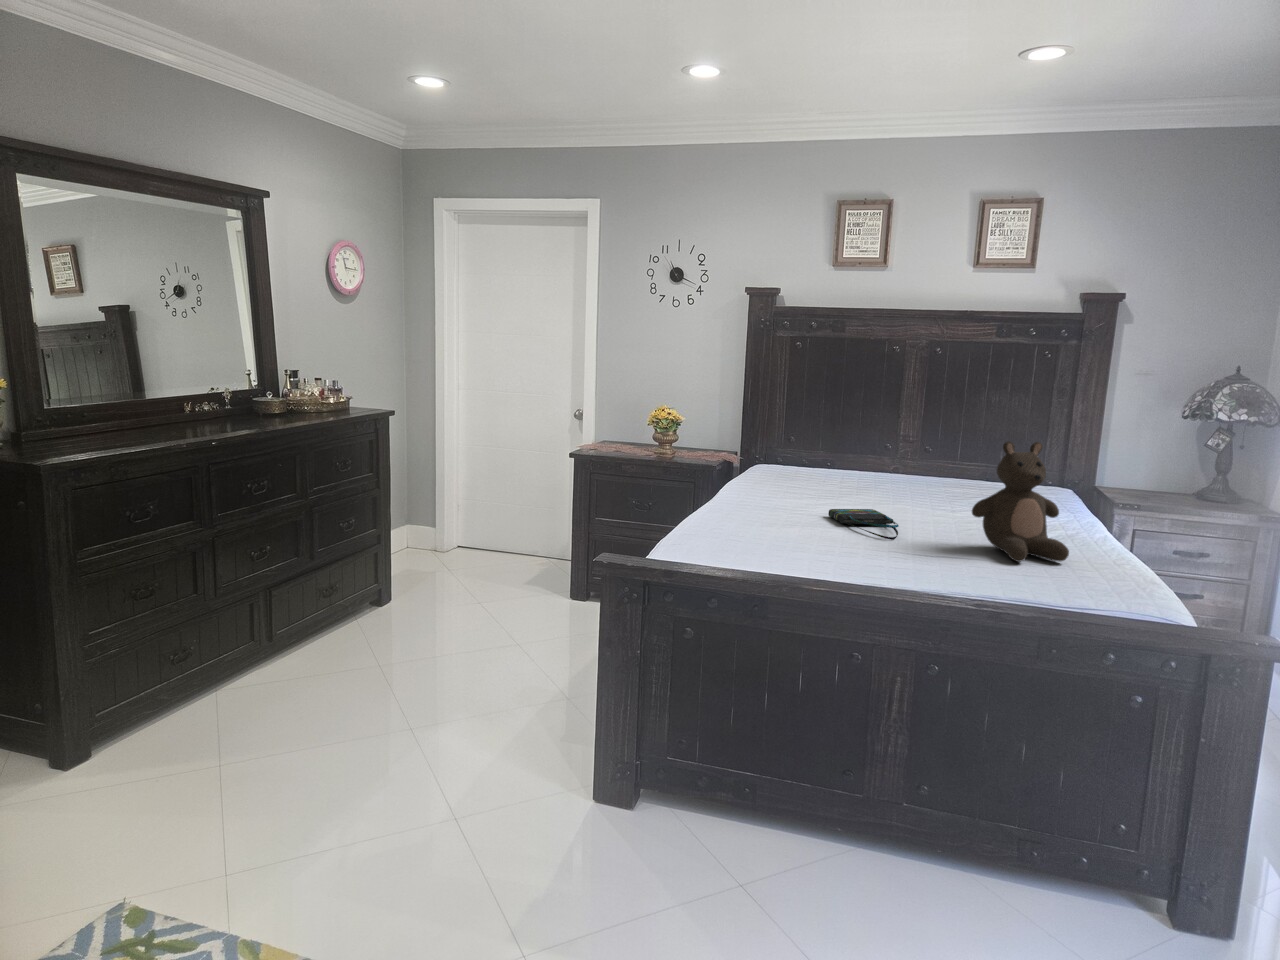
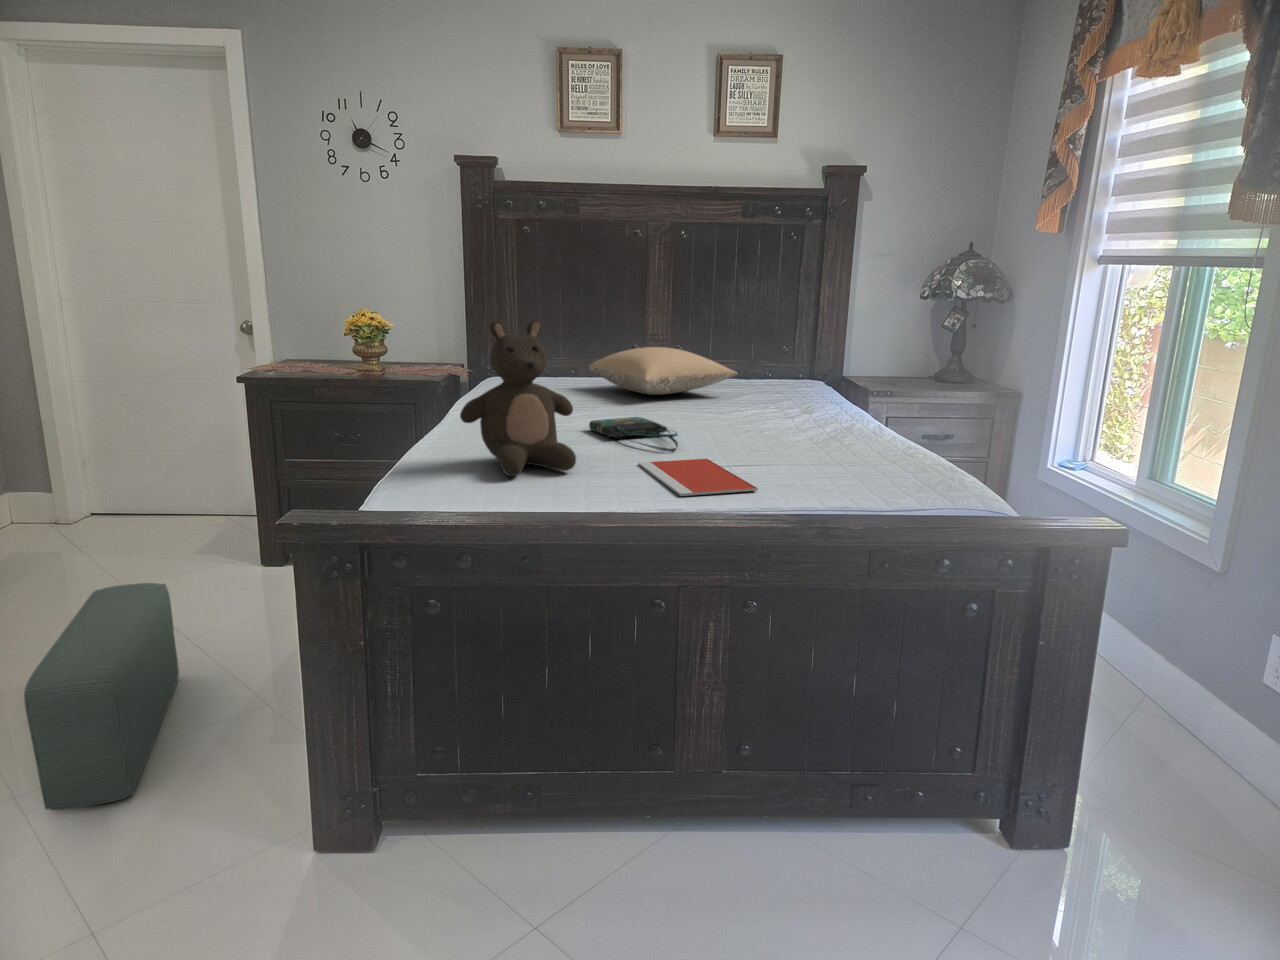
stuffed bear: present [972,441,1069,562] -> present [460,320,576,476]
pillow: none [842,450,975,492] -> present [590,347,737,395]
notebook: none [859,545,951,576] -> present [638,459,758,496]
pouf: none [424,598,510,742] -> present [24,583,179,810]

